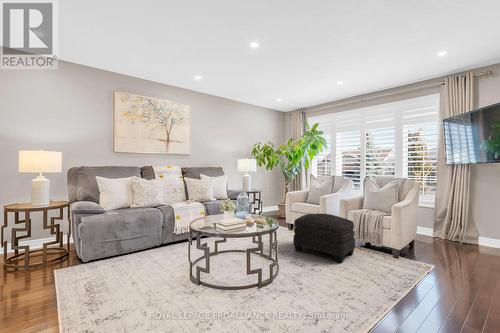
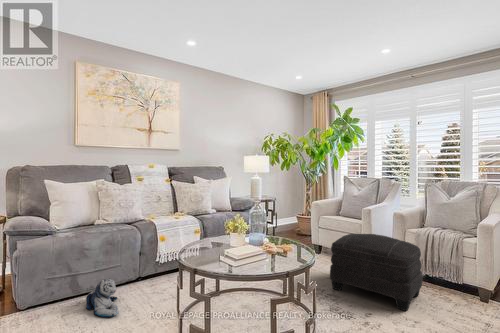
plush toy: none [127,242,150,267] -> present [86,279,118,317]

